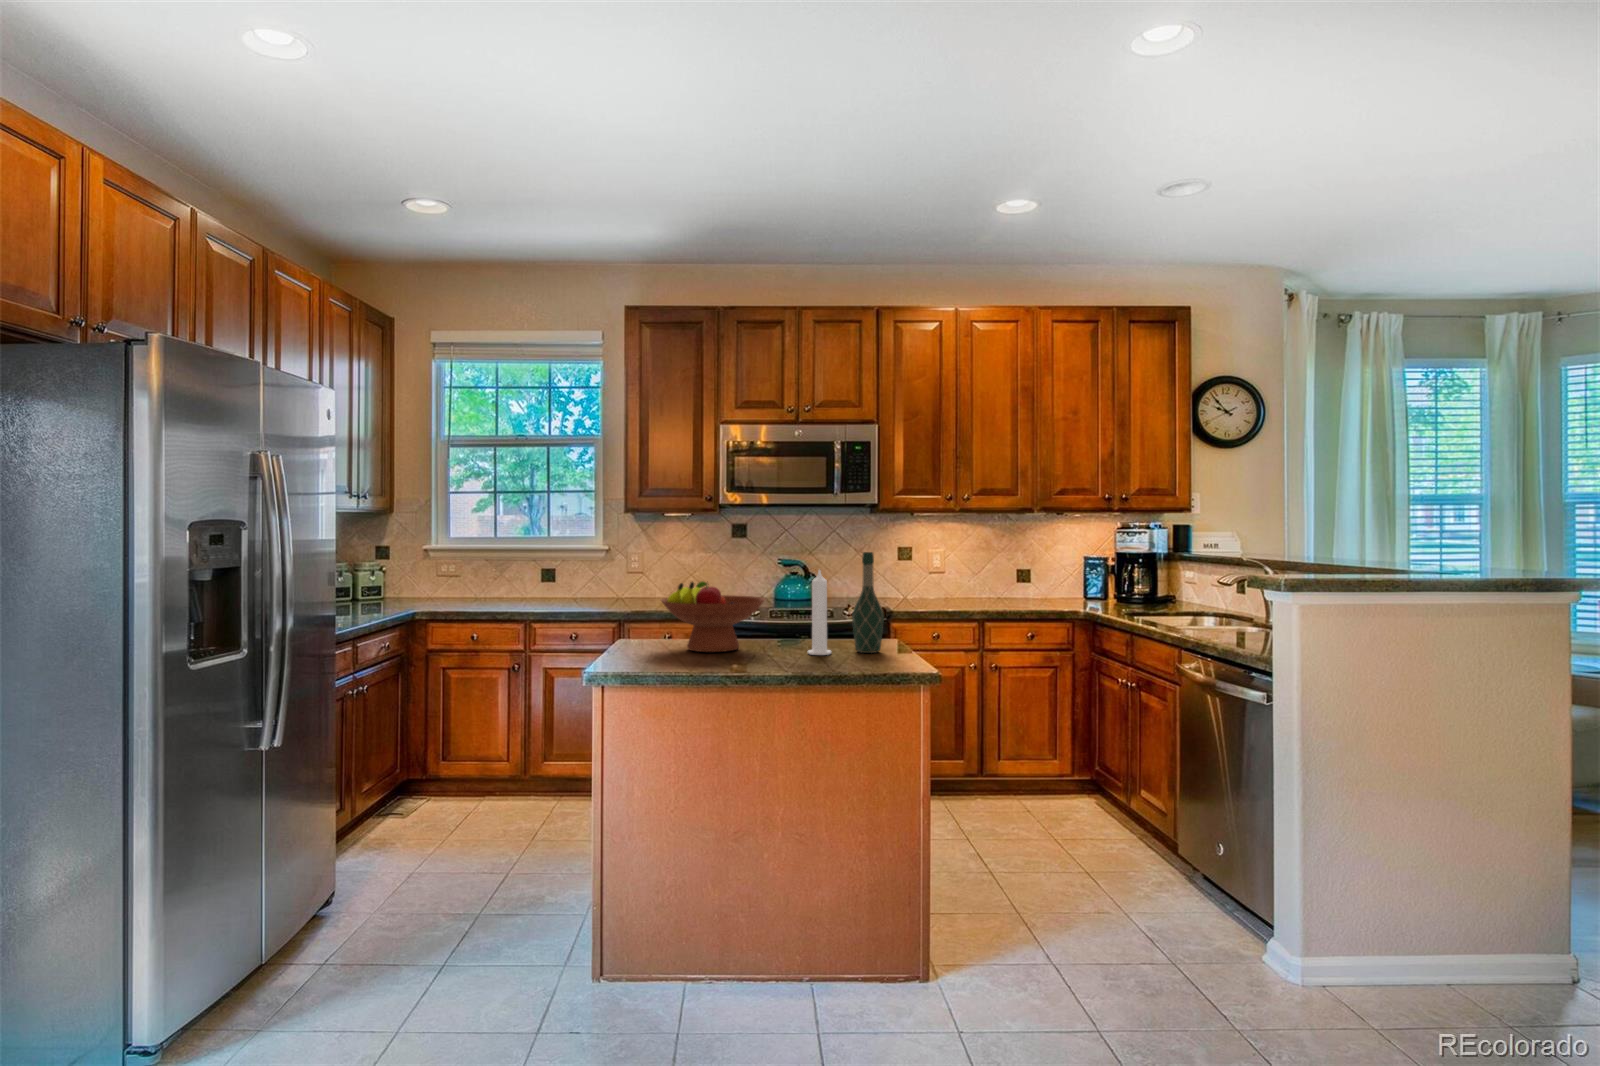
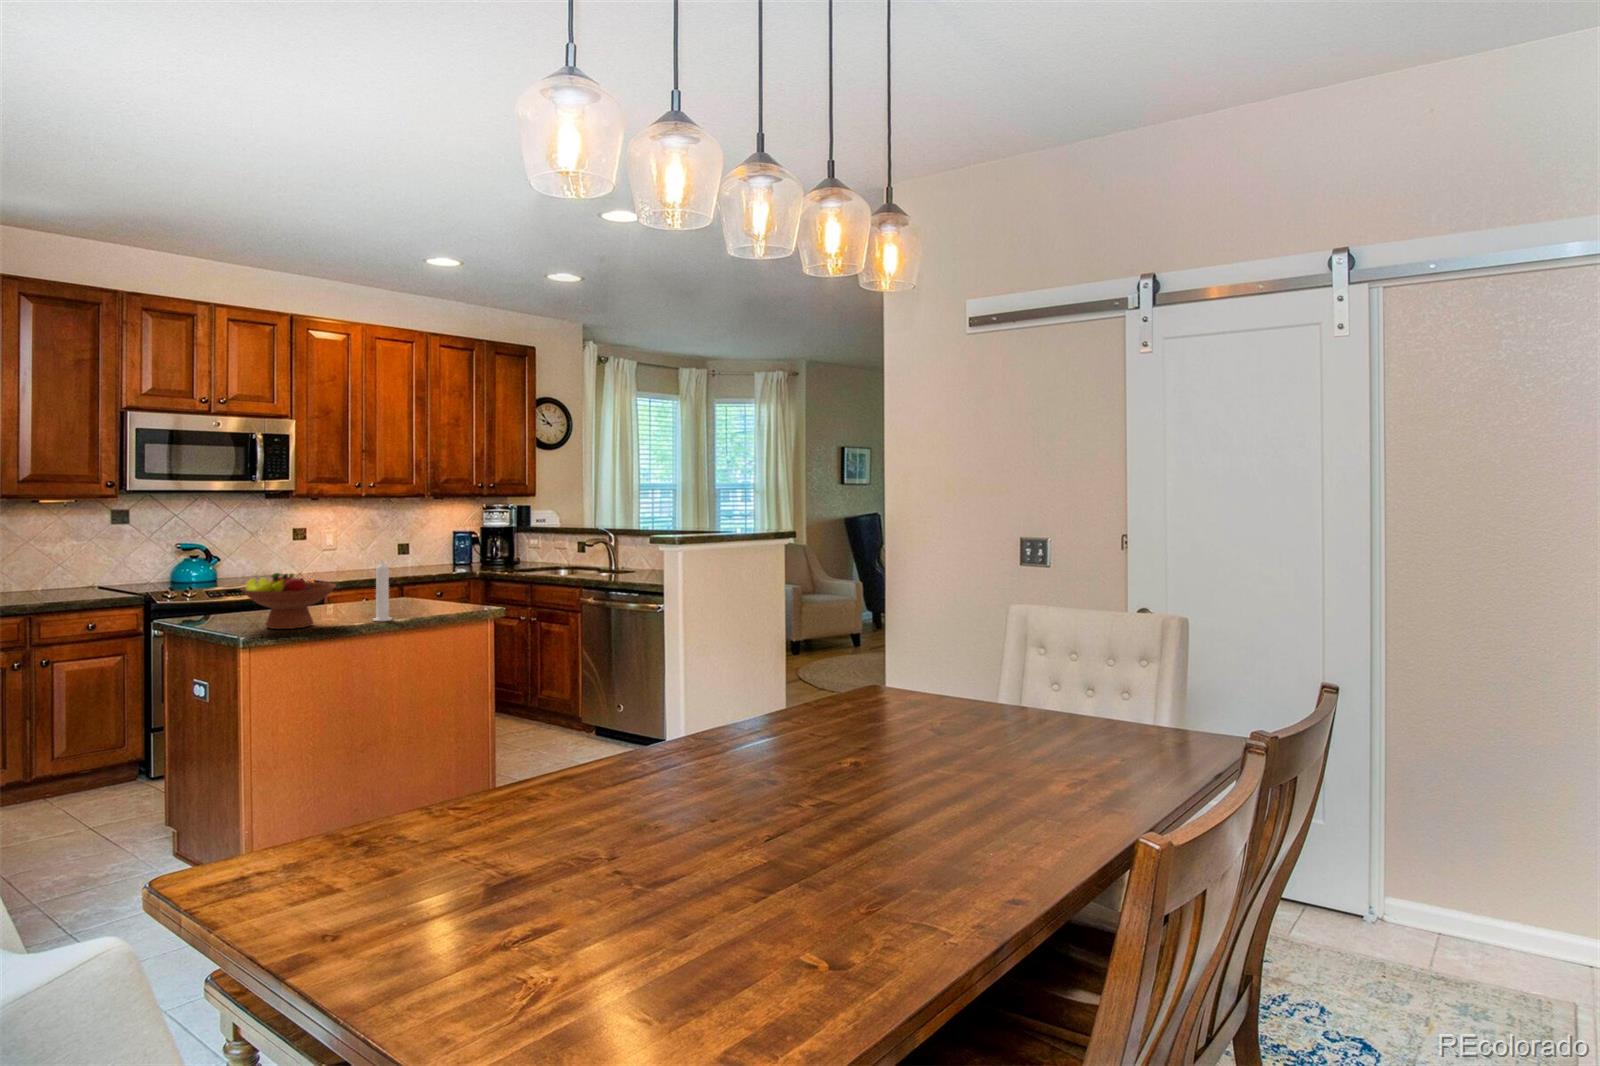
wine bottle: present [852,552,884,653] -> none [400,544,425,616]

